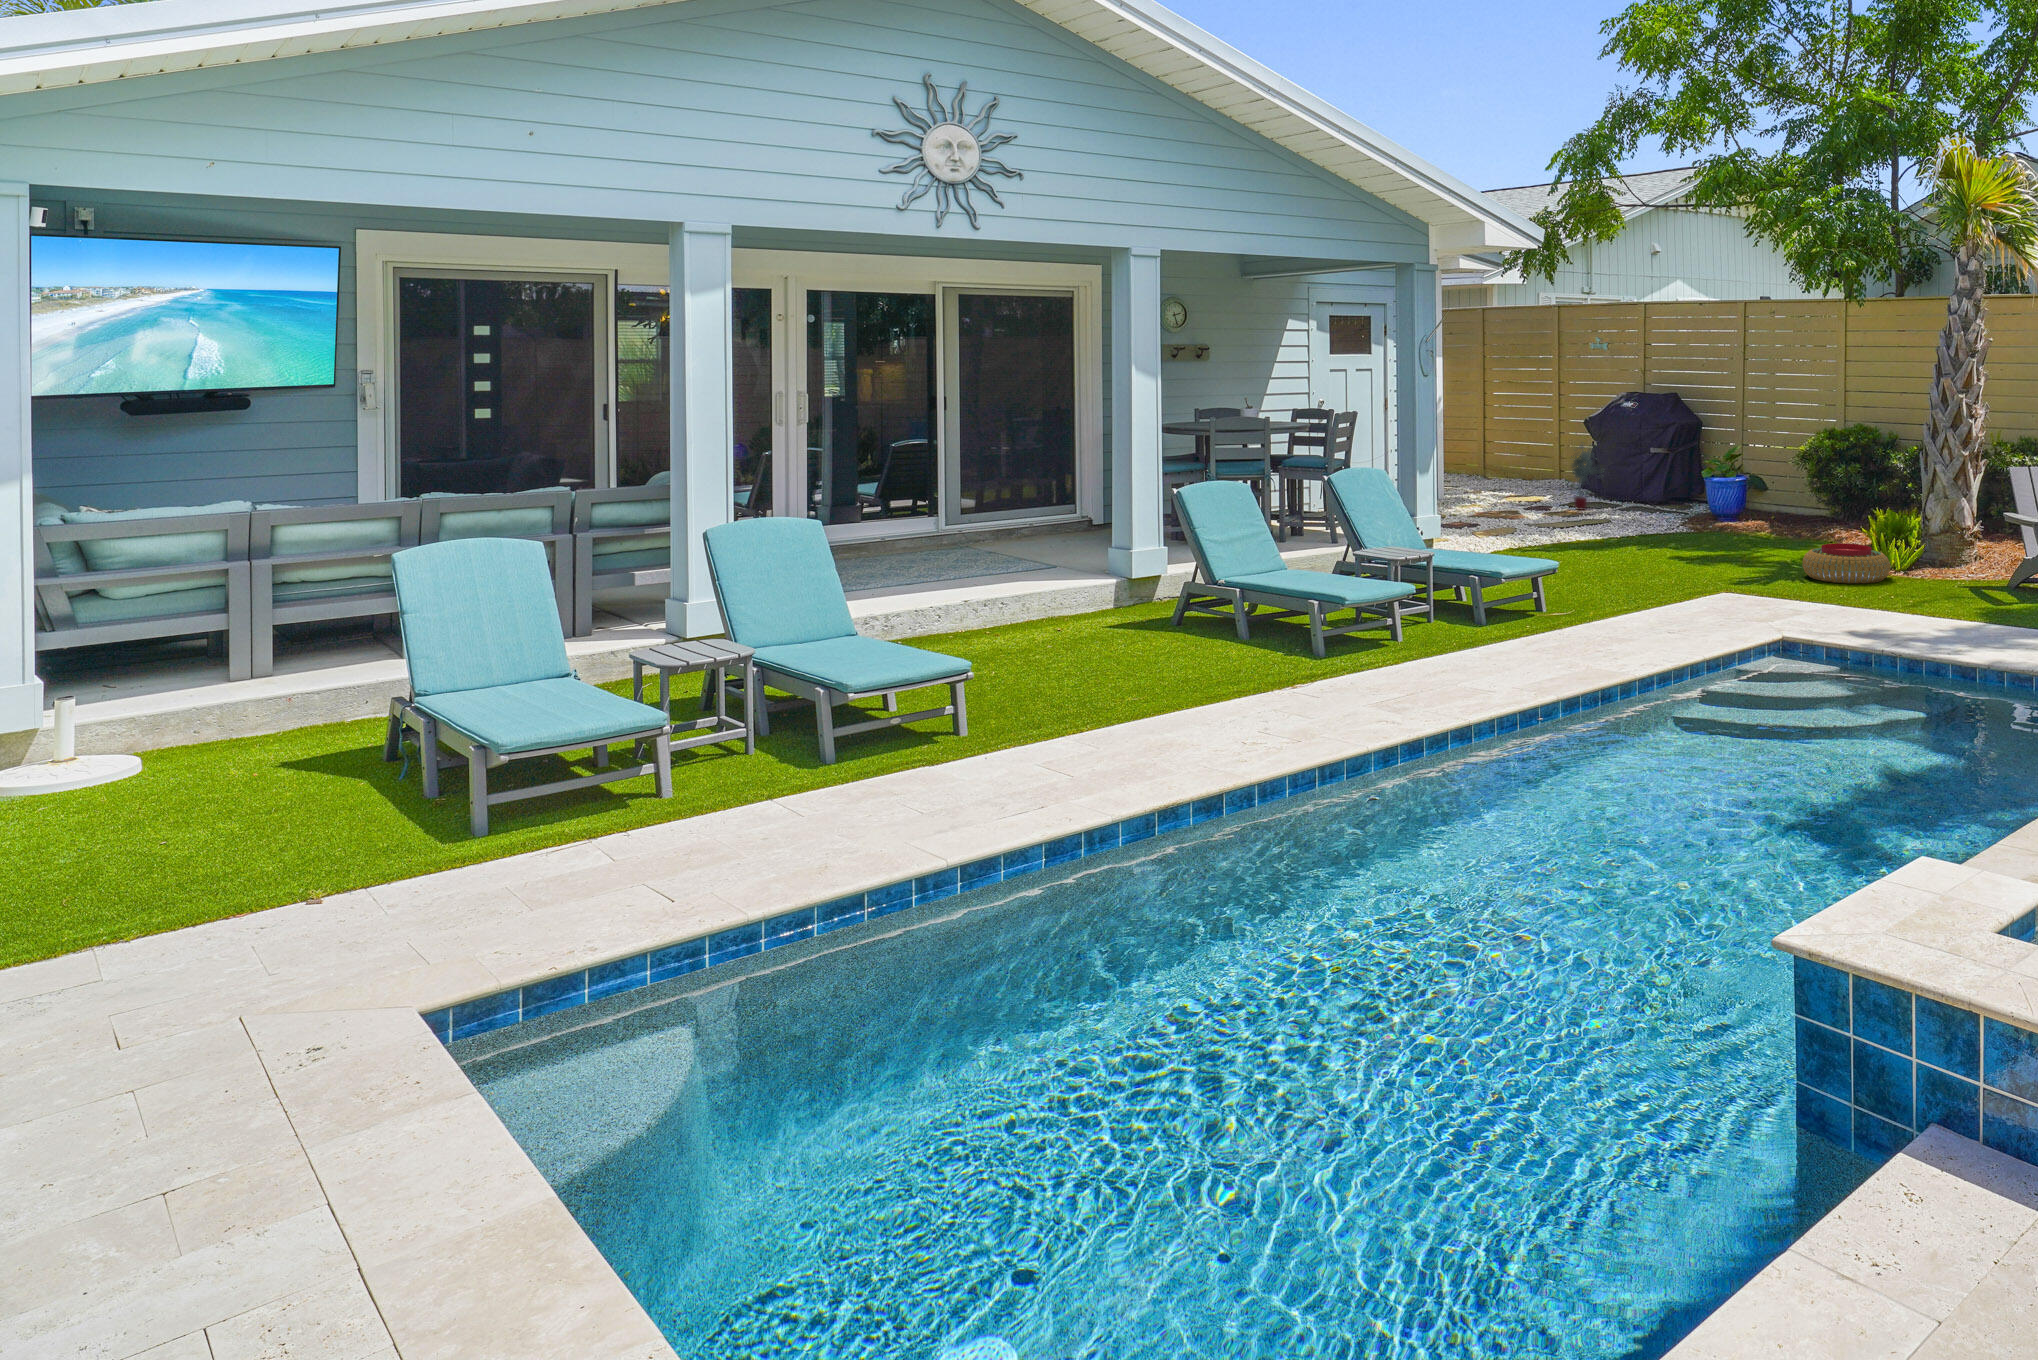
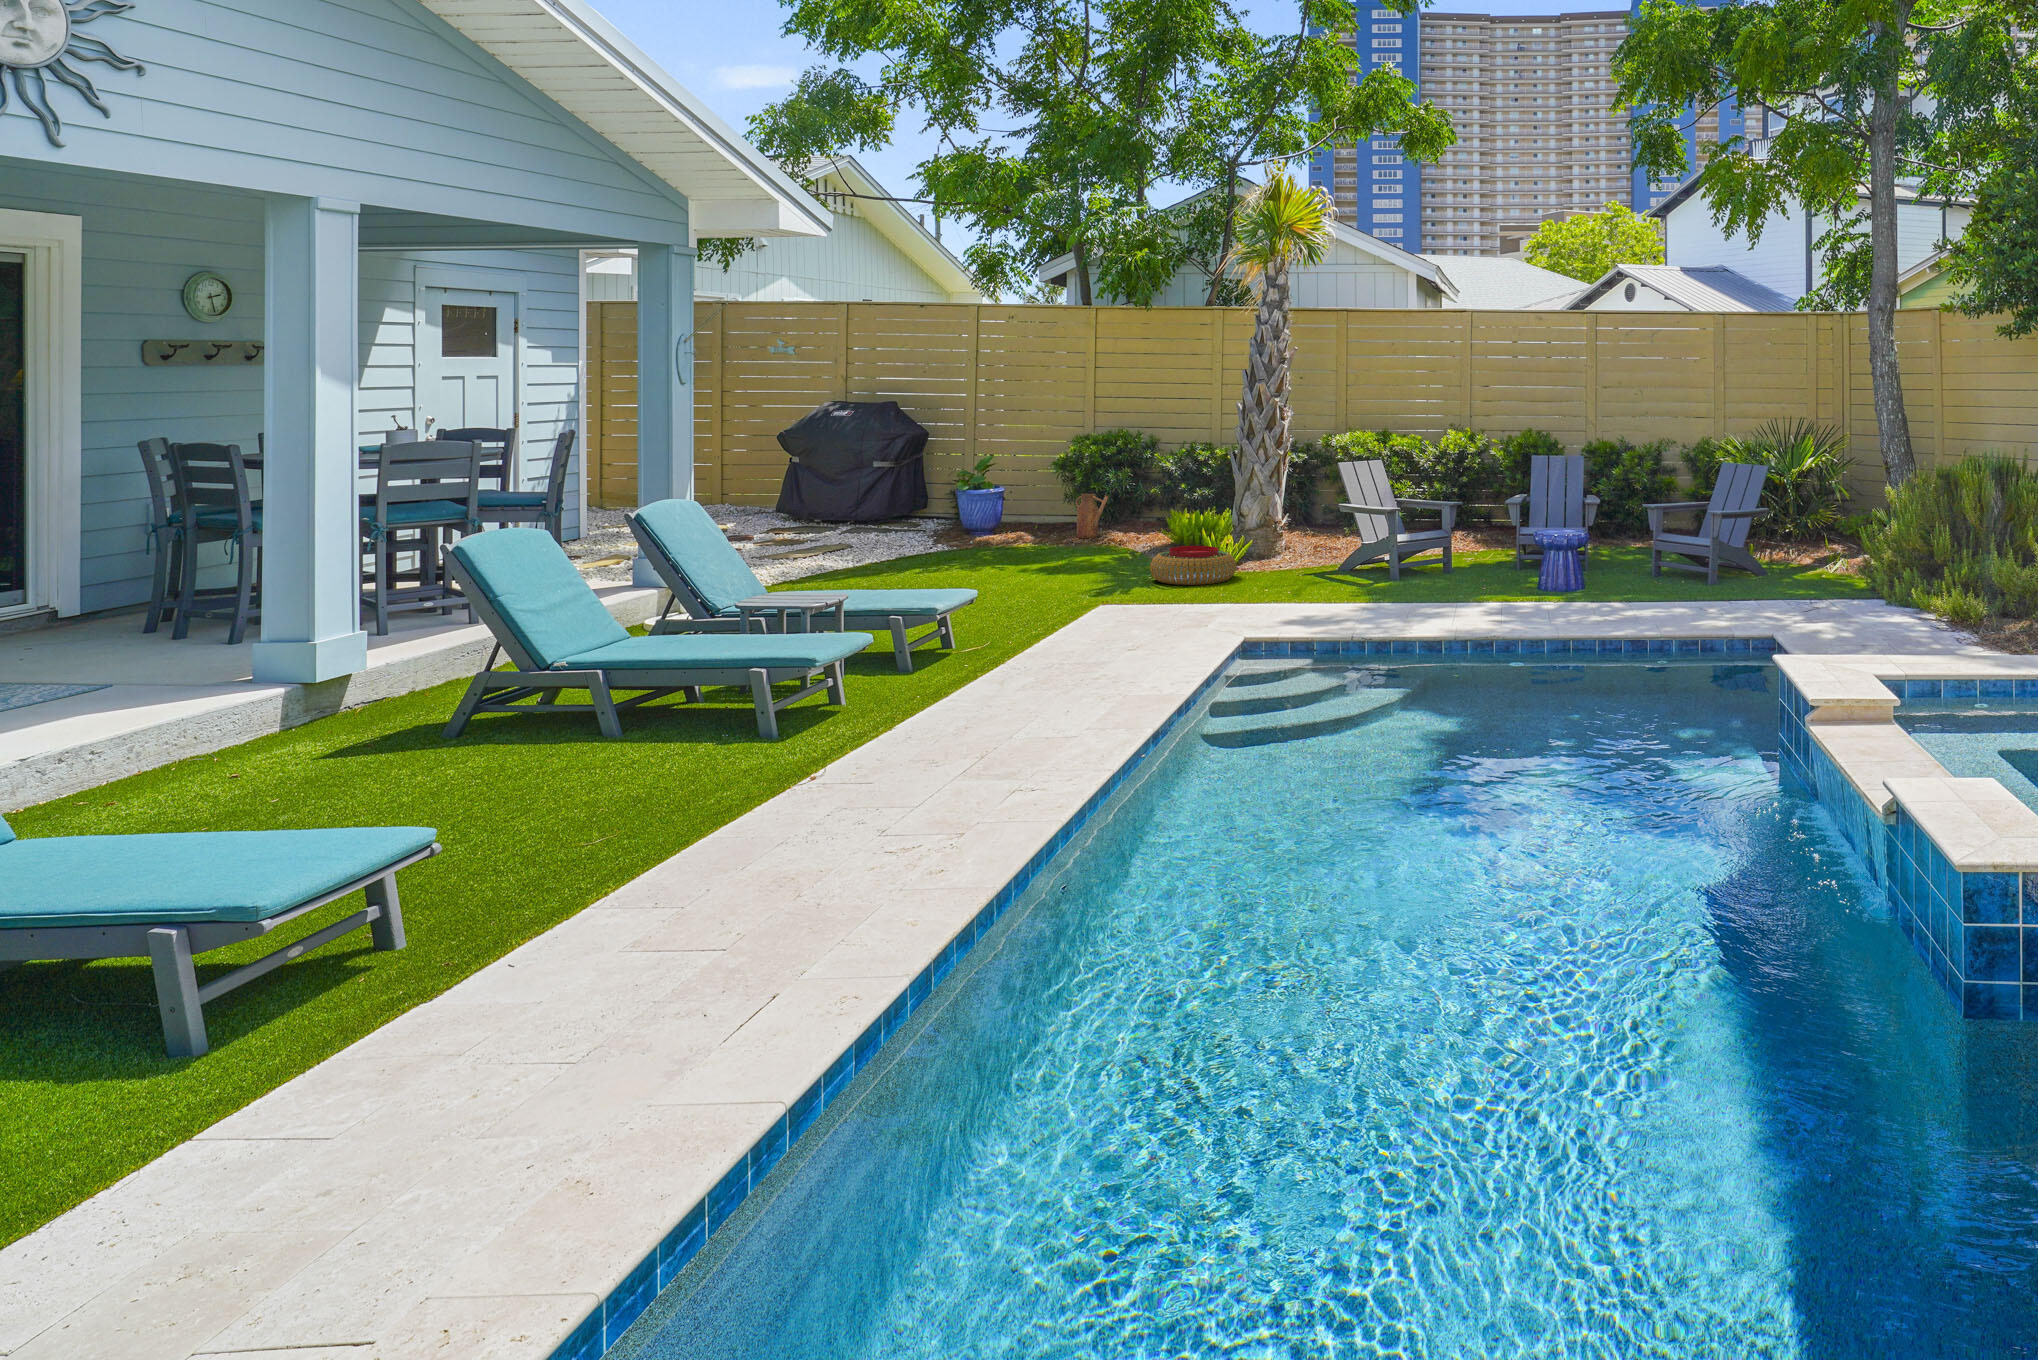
potted tree: present [1571,442,1604,510] -> none [767,459,814,537]
watering can: none [1811,488,1838,532] -> present [1076,493,1109,538]

